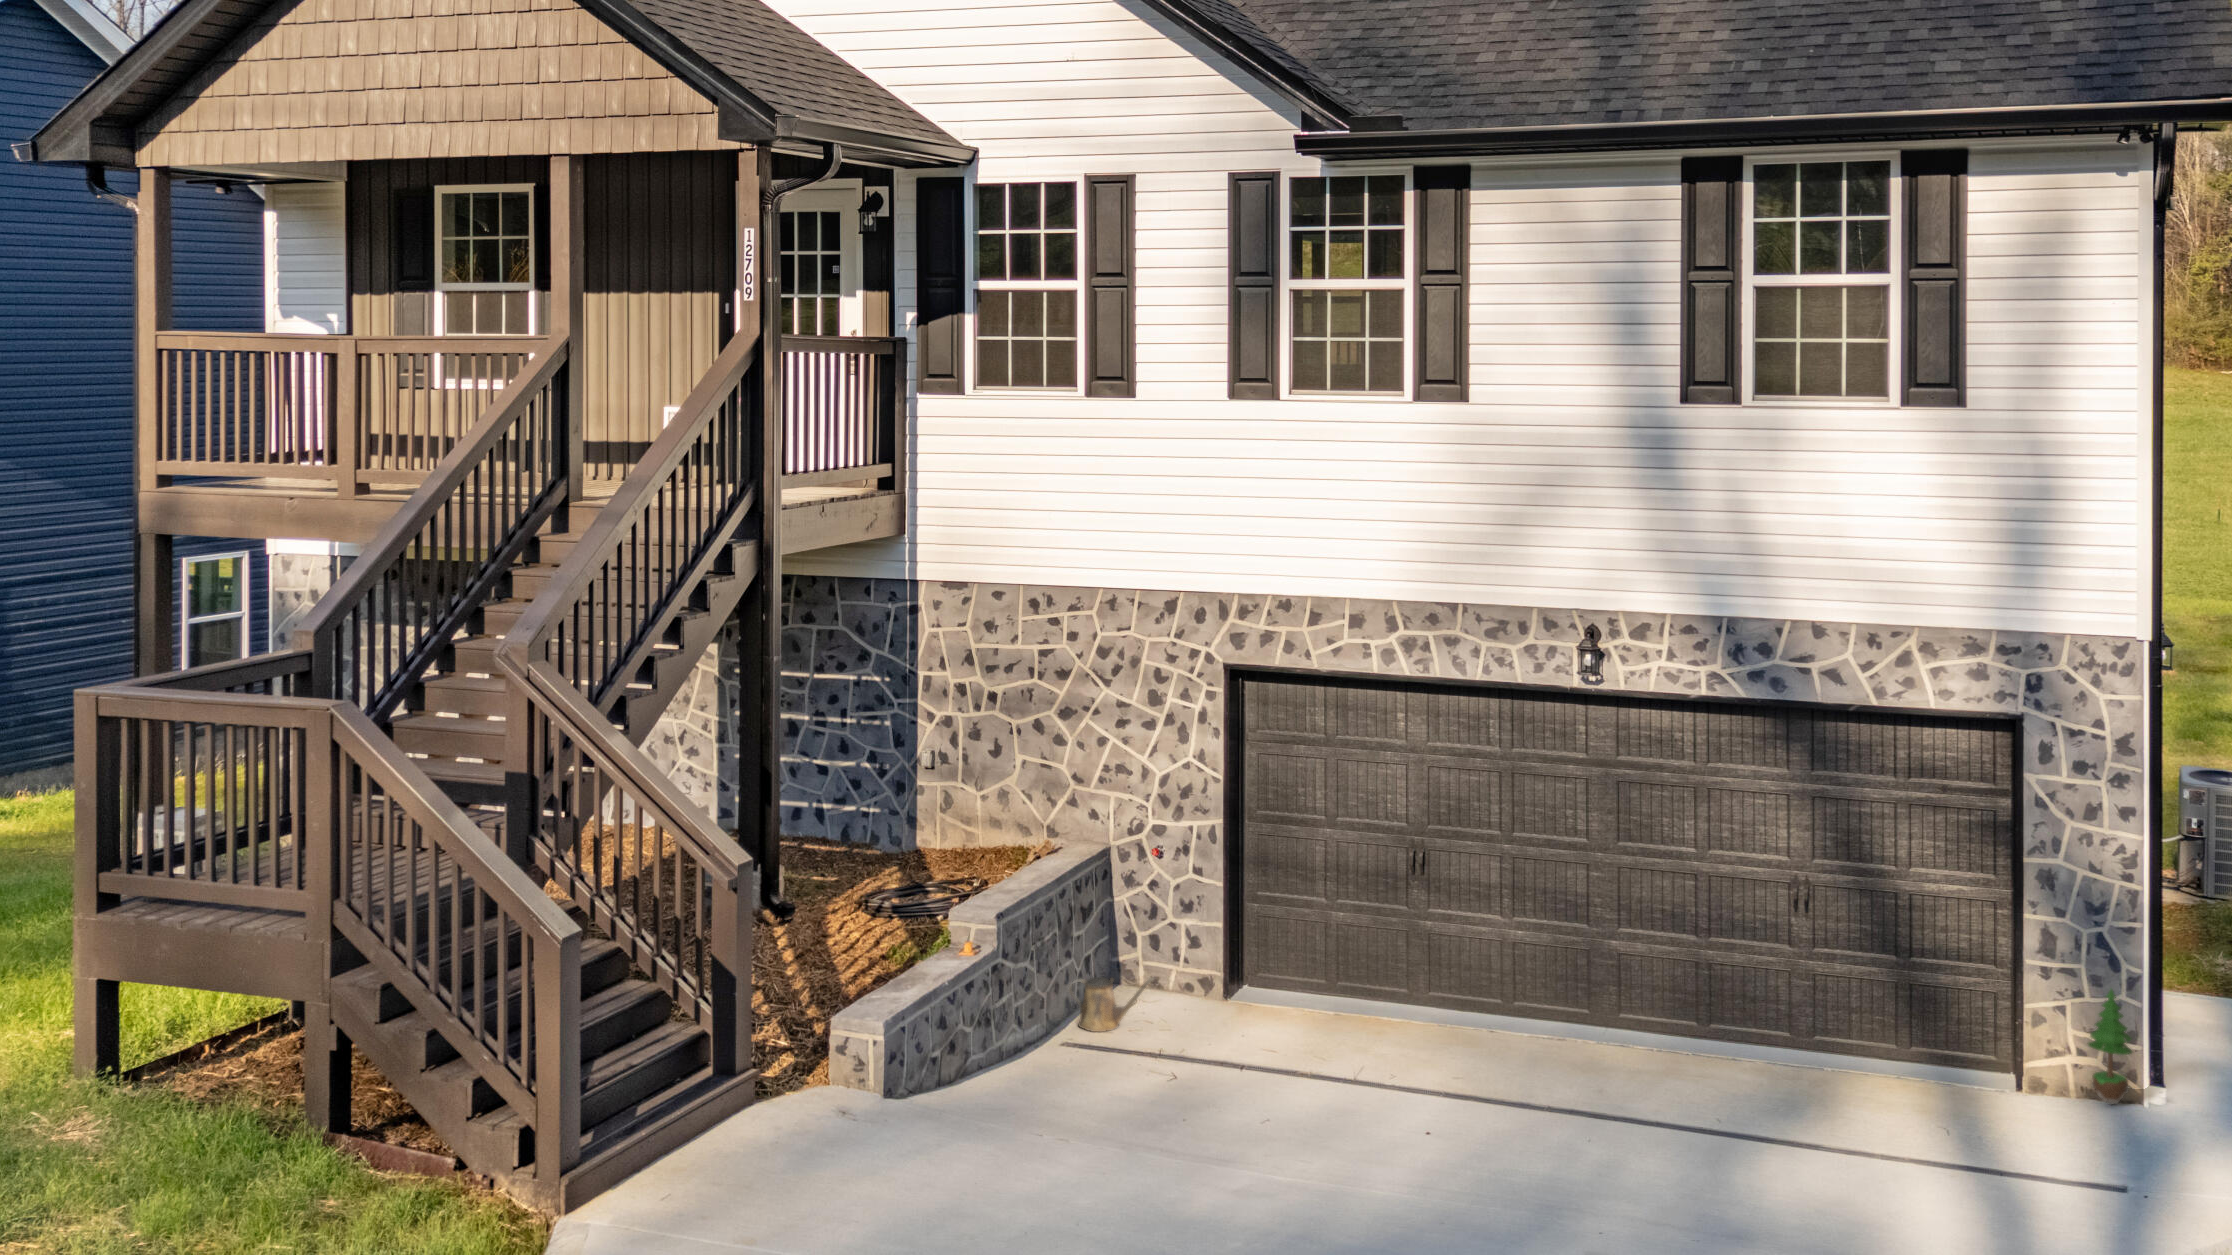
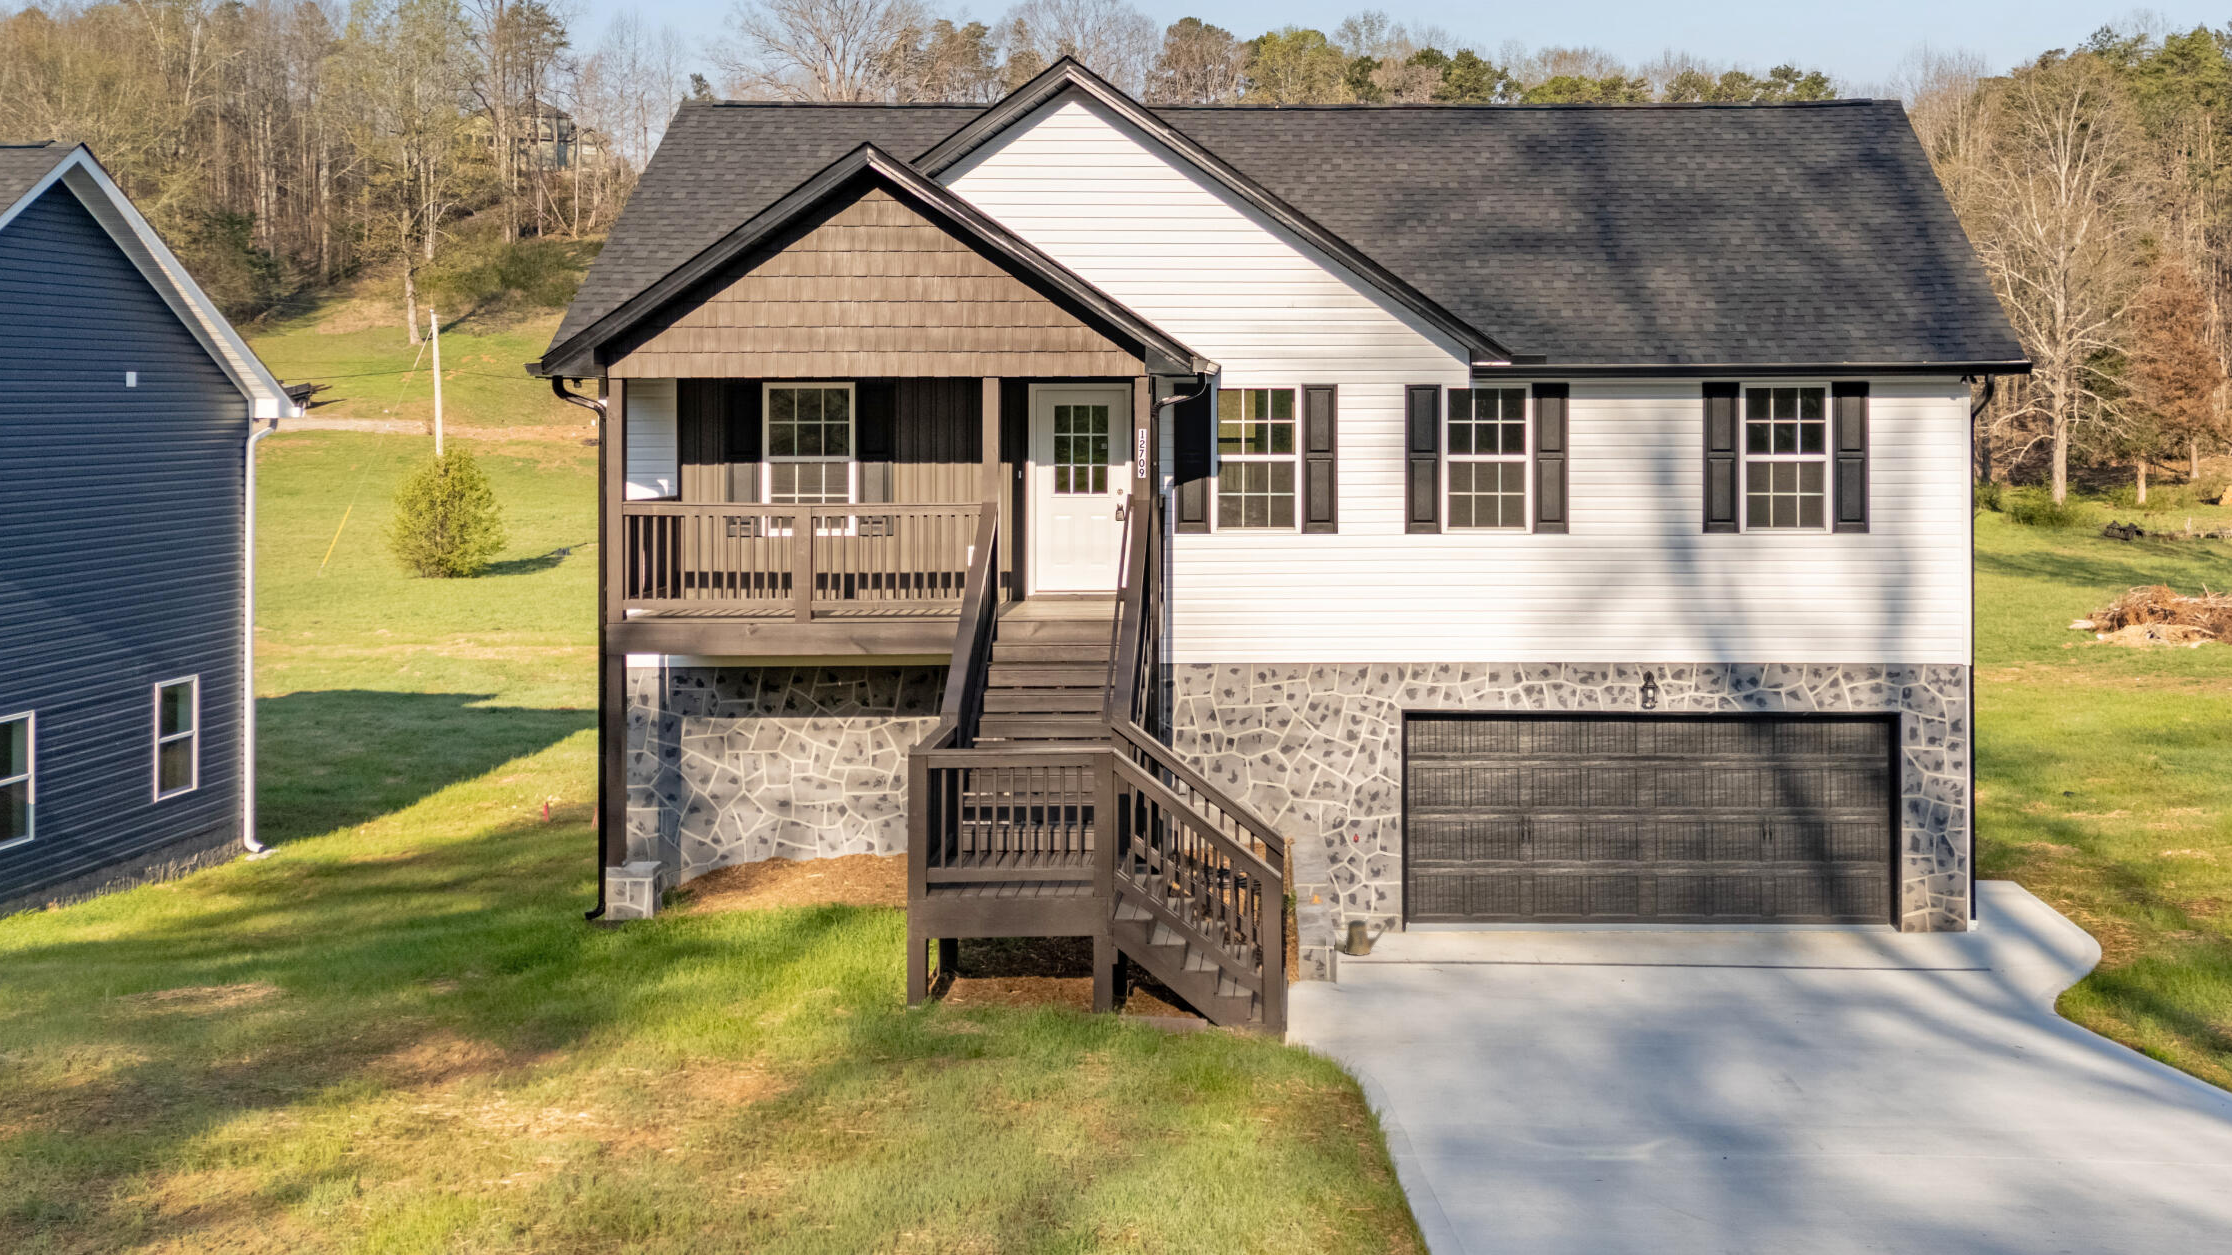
potted tree: present [2088,989,2132,1105] -> none [1946,866,1972,935]

